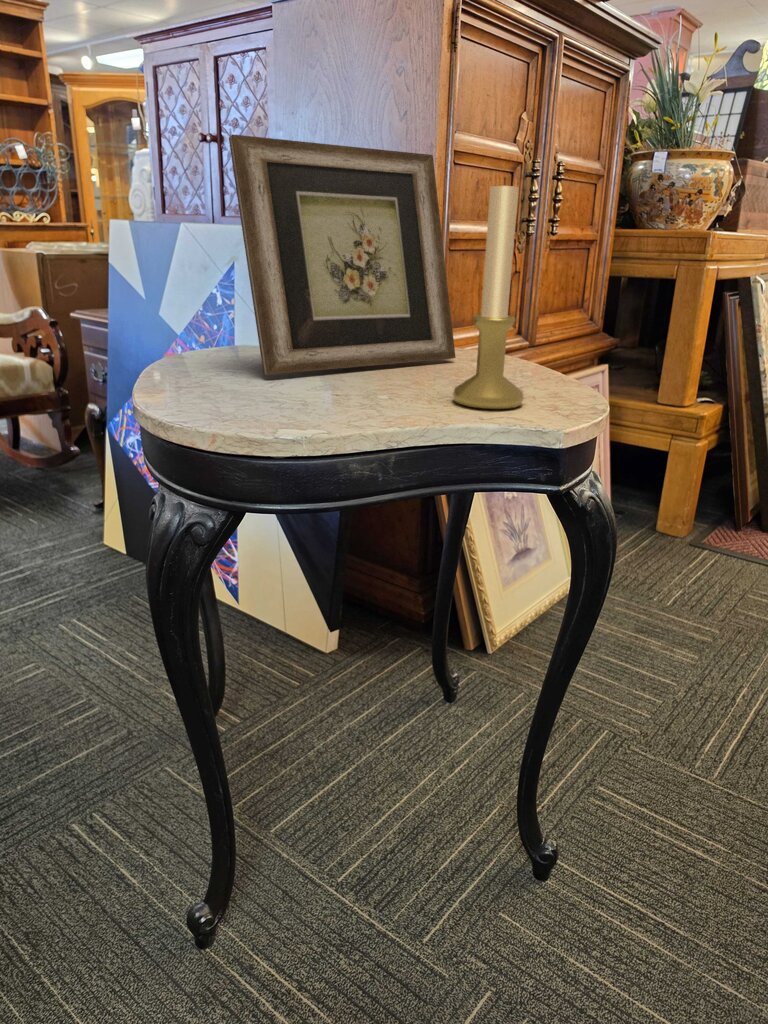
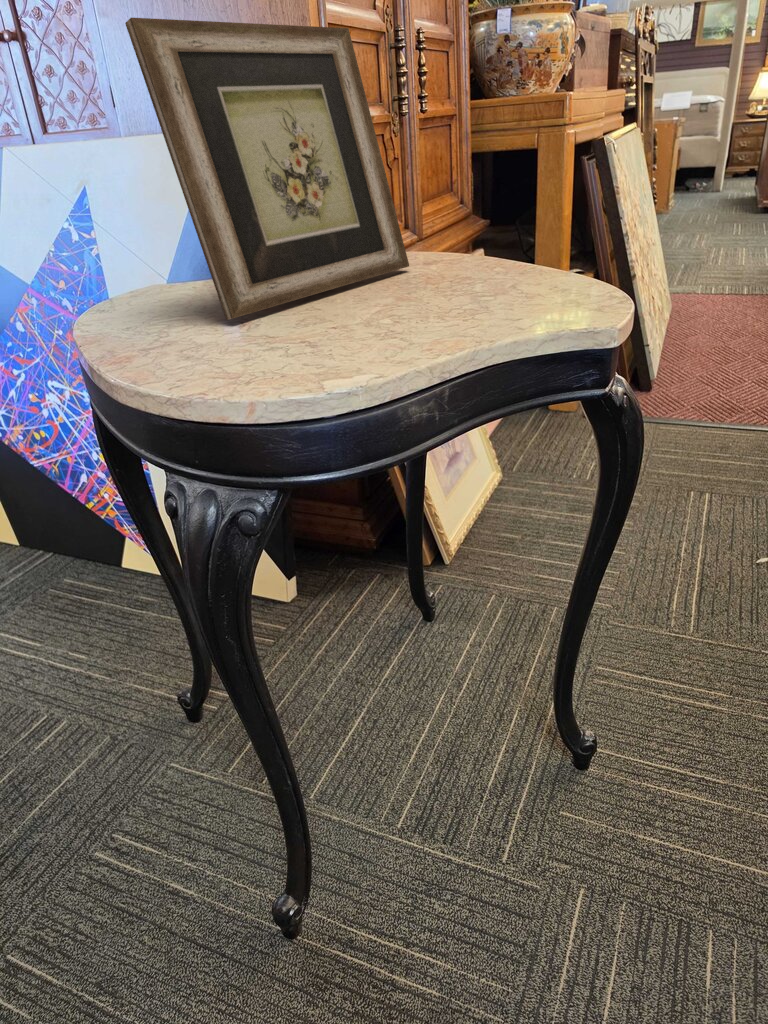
candle holder: present [453,177,524,409] -> none [459,43,538,321]

